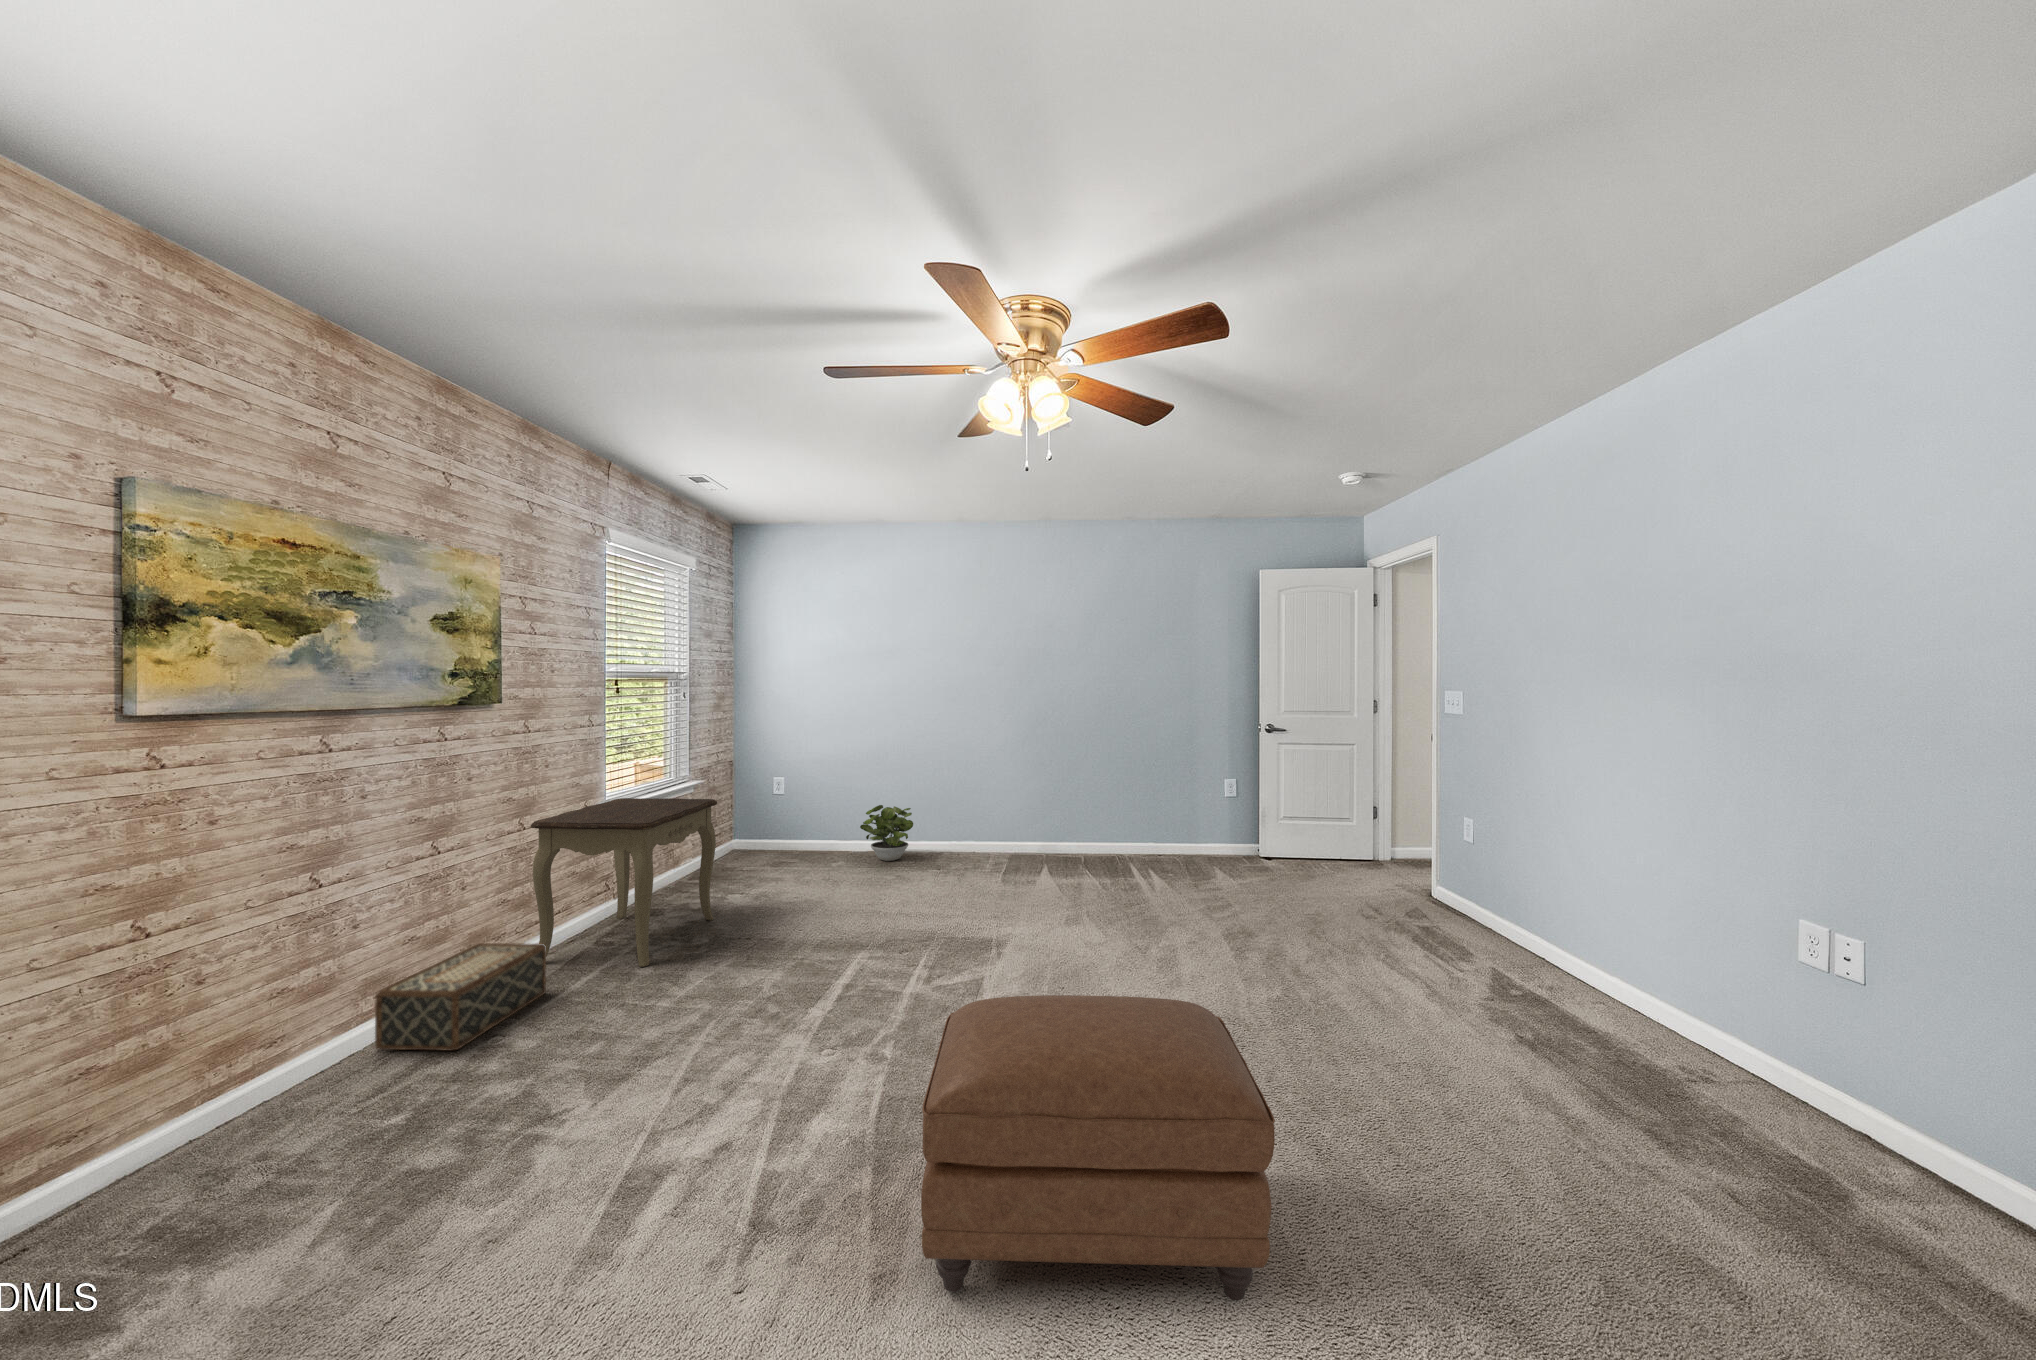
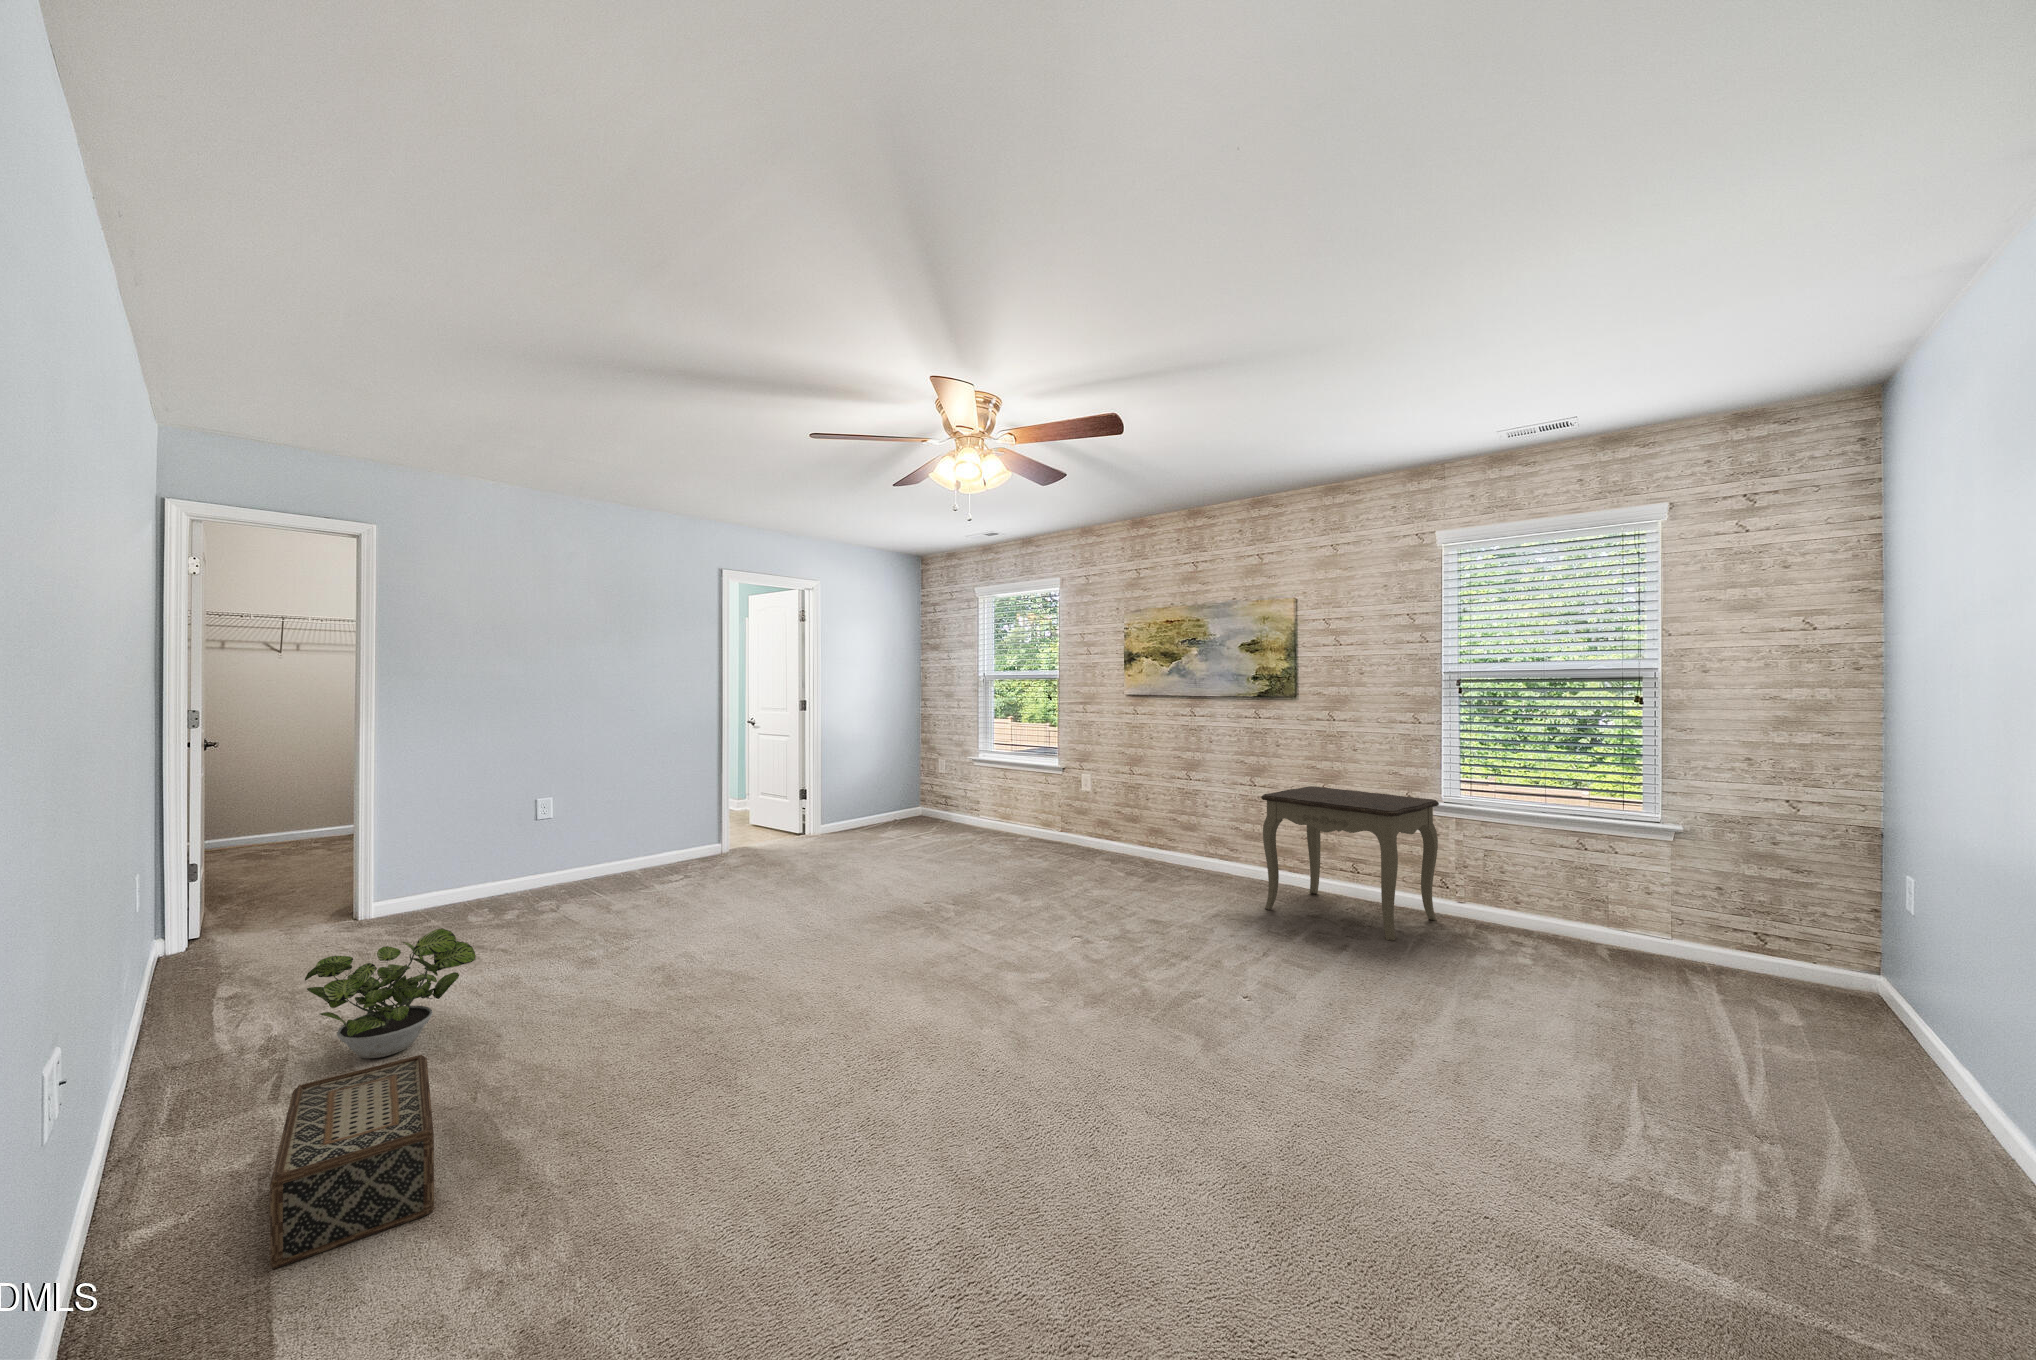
potted plant: present [860,805,913,861] -> present [305,929,476,1058]
woven basket: present [375,943,546,1051] -> present [270,1055,434,1269]
ottoman: present [921,995,1275,1300] -> none [748,822,908,933]

